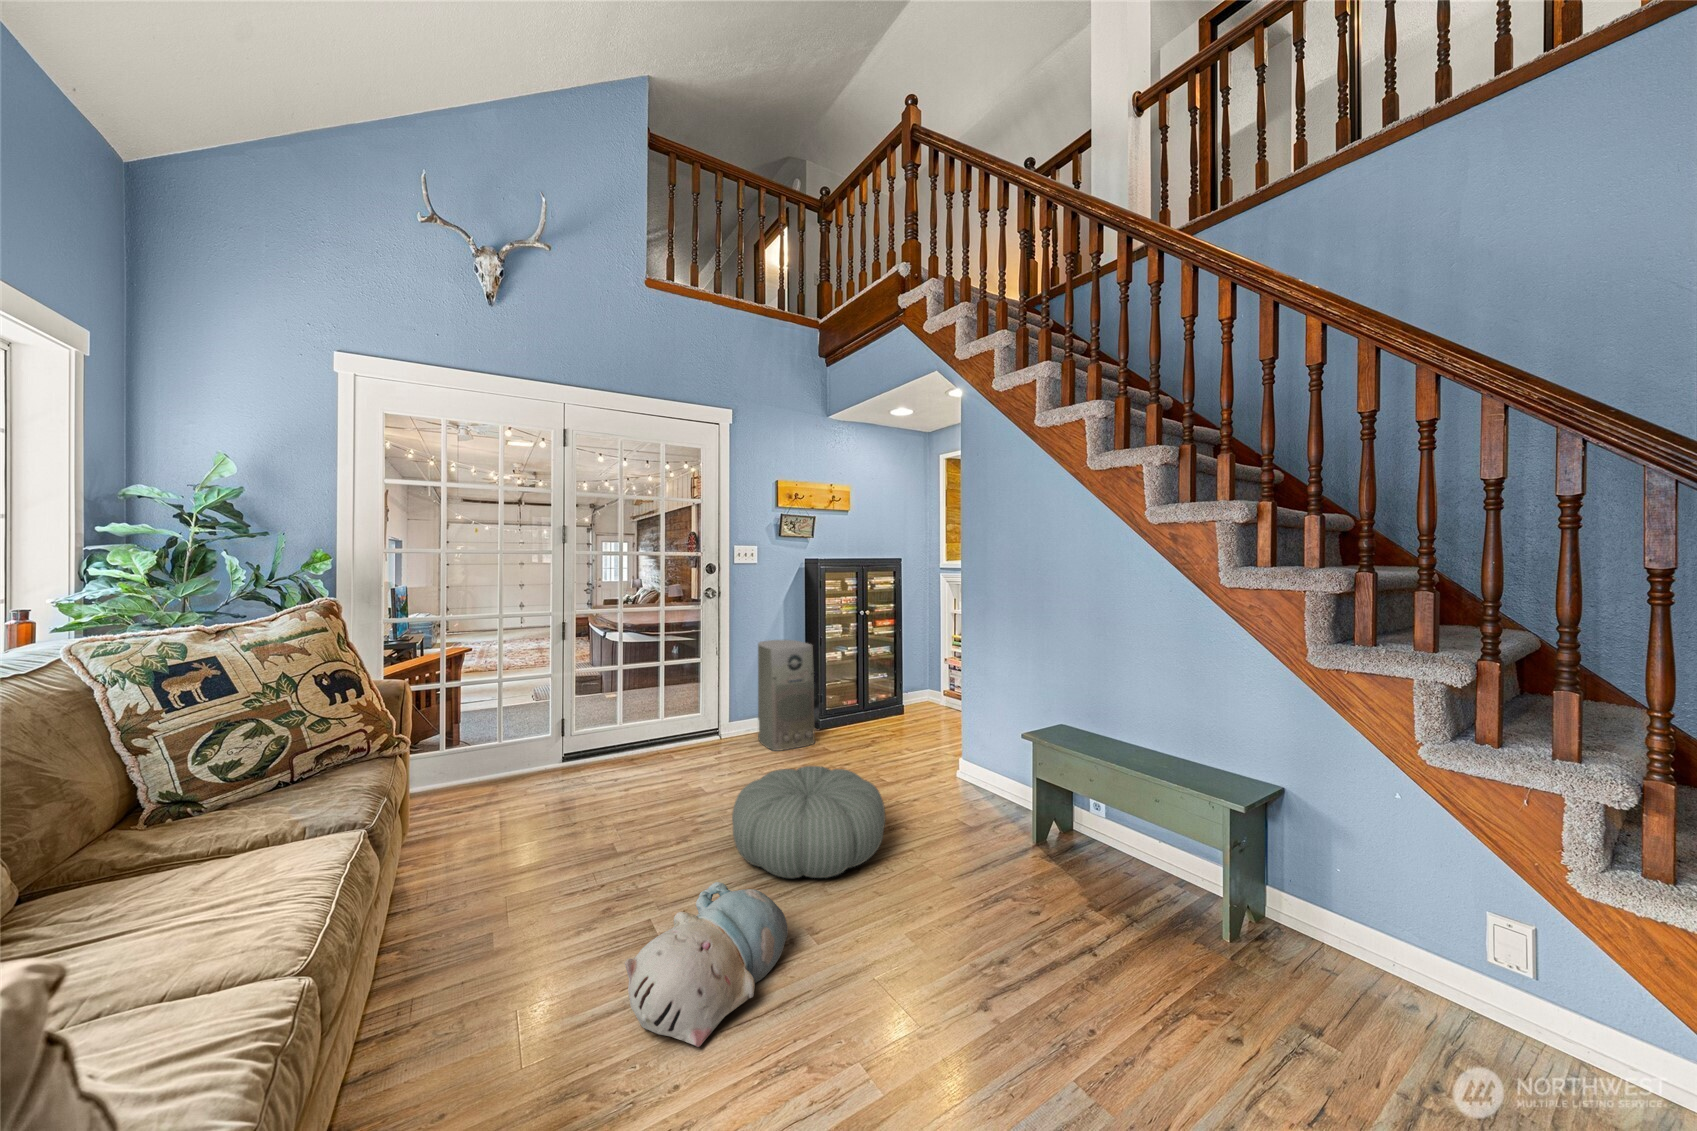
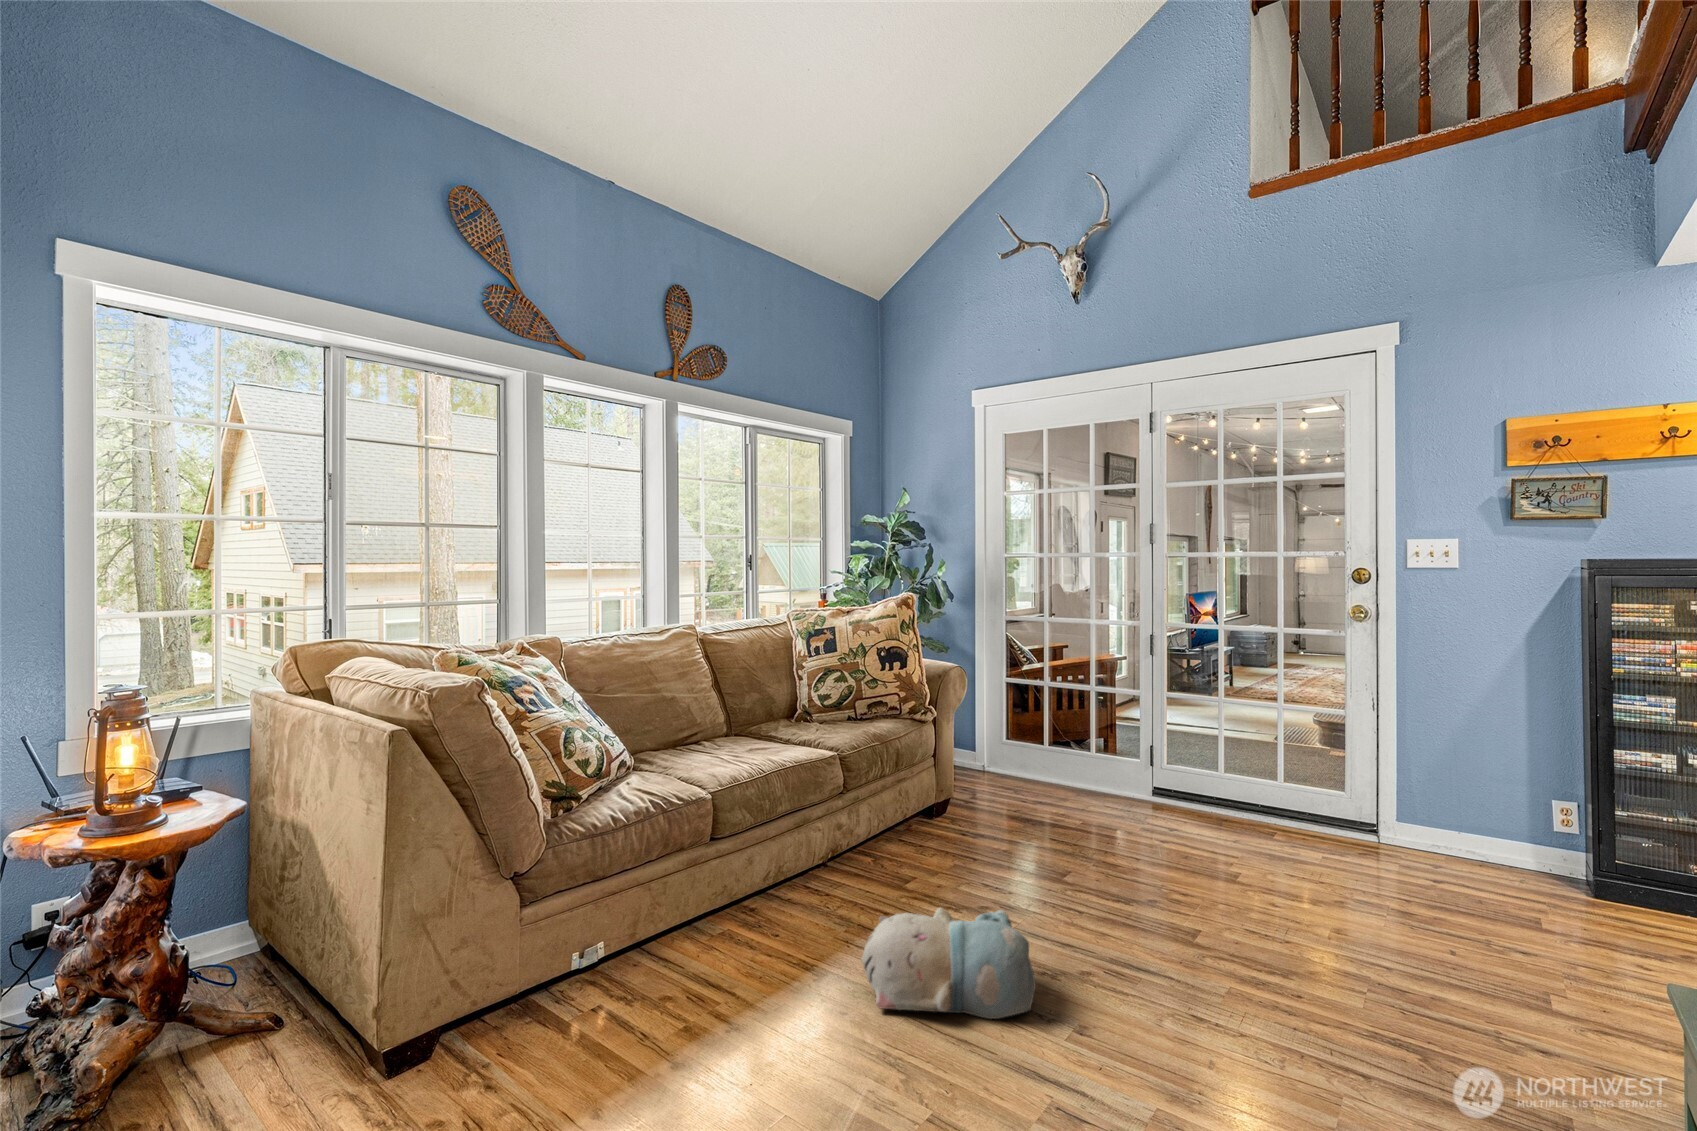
air purifier: present [758,640,815,751] -> none [1423,700,1529,902]
pouf: present [732,766,885,878] -> none [1116,860,1361,1027]

